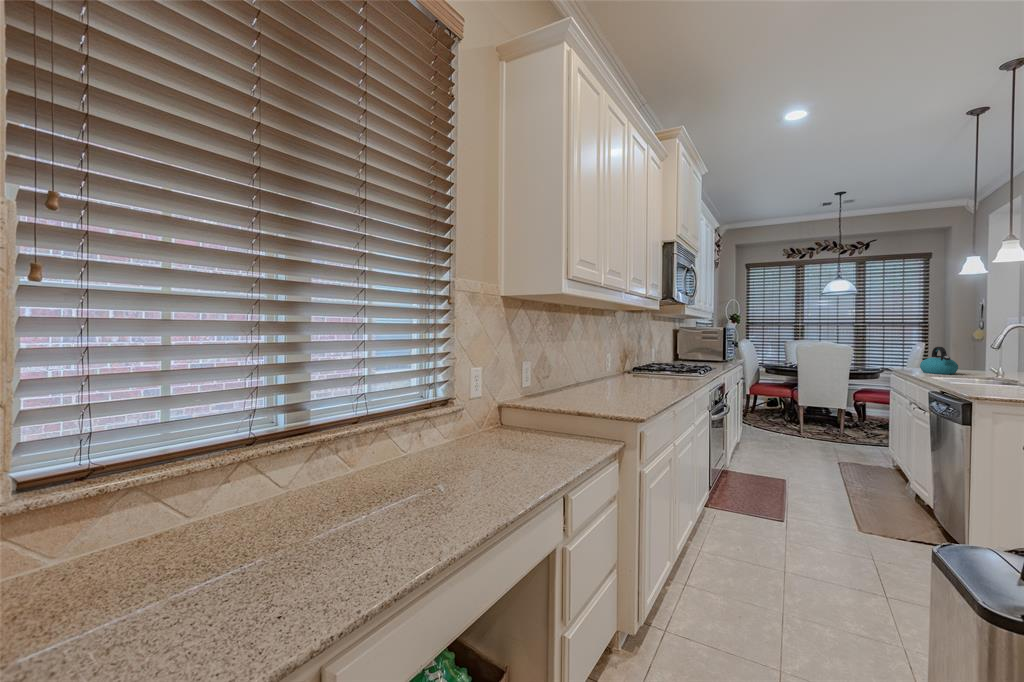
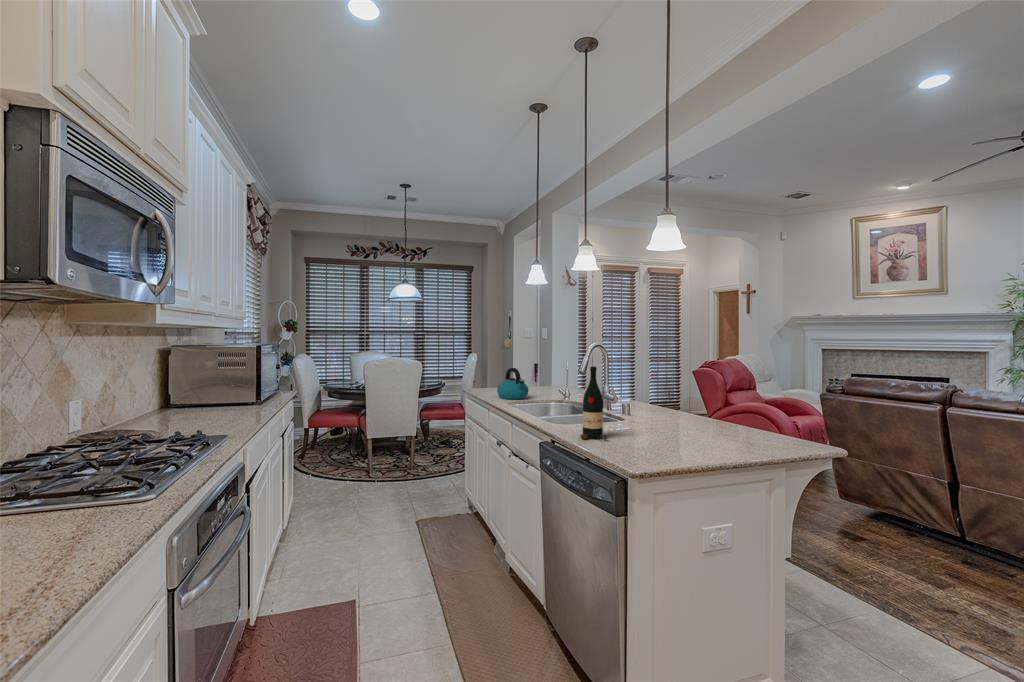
wine bottle: none [970,337,999,394] -> present [581,367,607,440]

